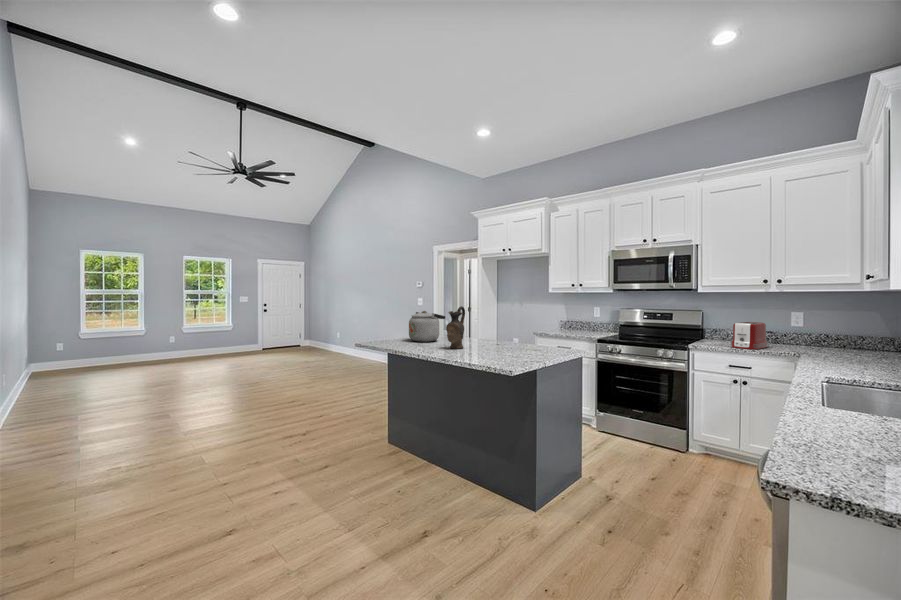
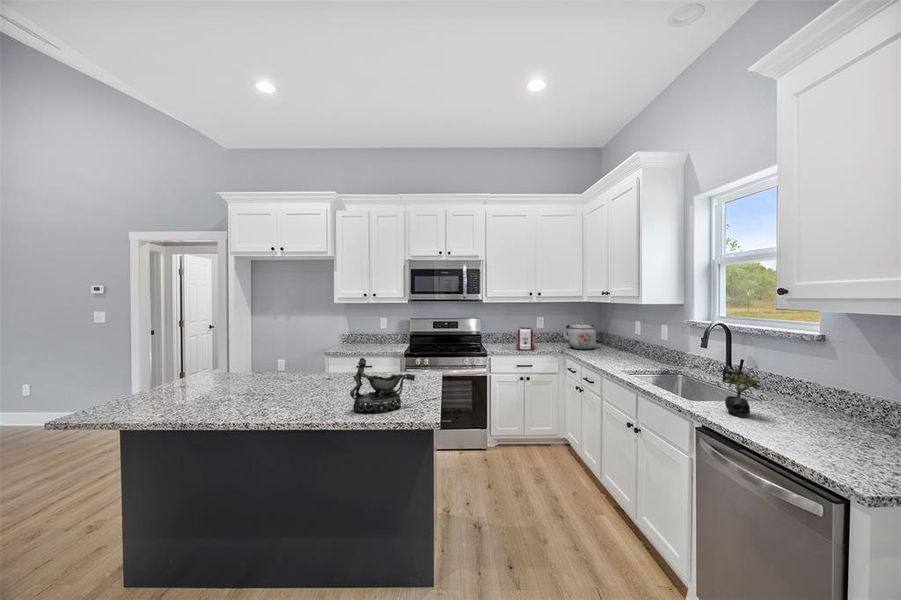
ceramic pitcher: present [446,306,465,349] -> none [287,336,315,402]
kettle: present [409,311,445,342] -> present [563,323,596,349]
decorative bowl: none [467,320,512,359] -> present [350,358,415,413]
succulent plant: none [823,364,878,426] -> present [724,370,762,418]

